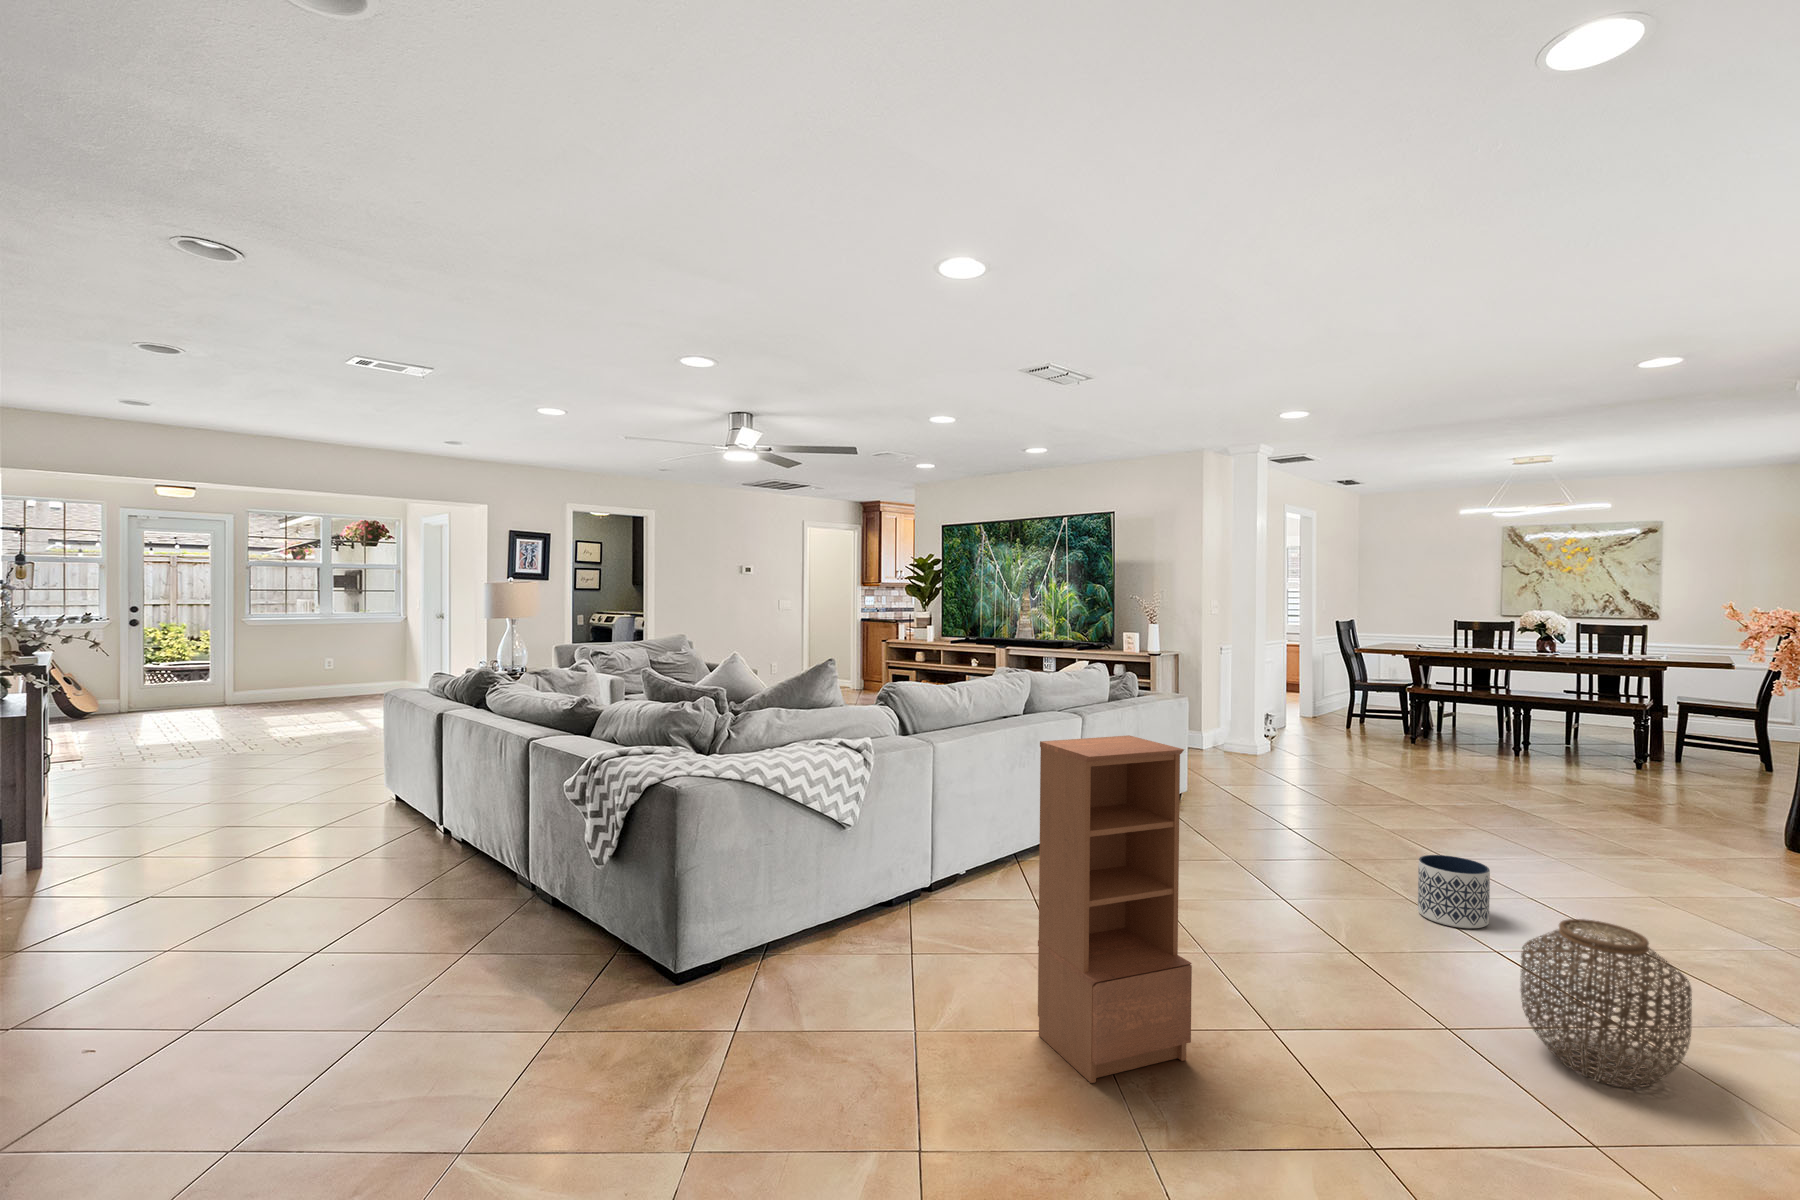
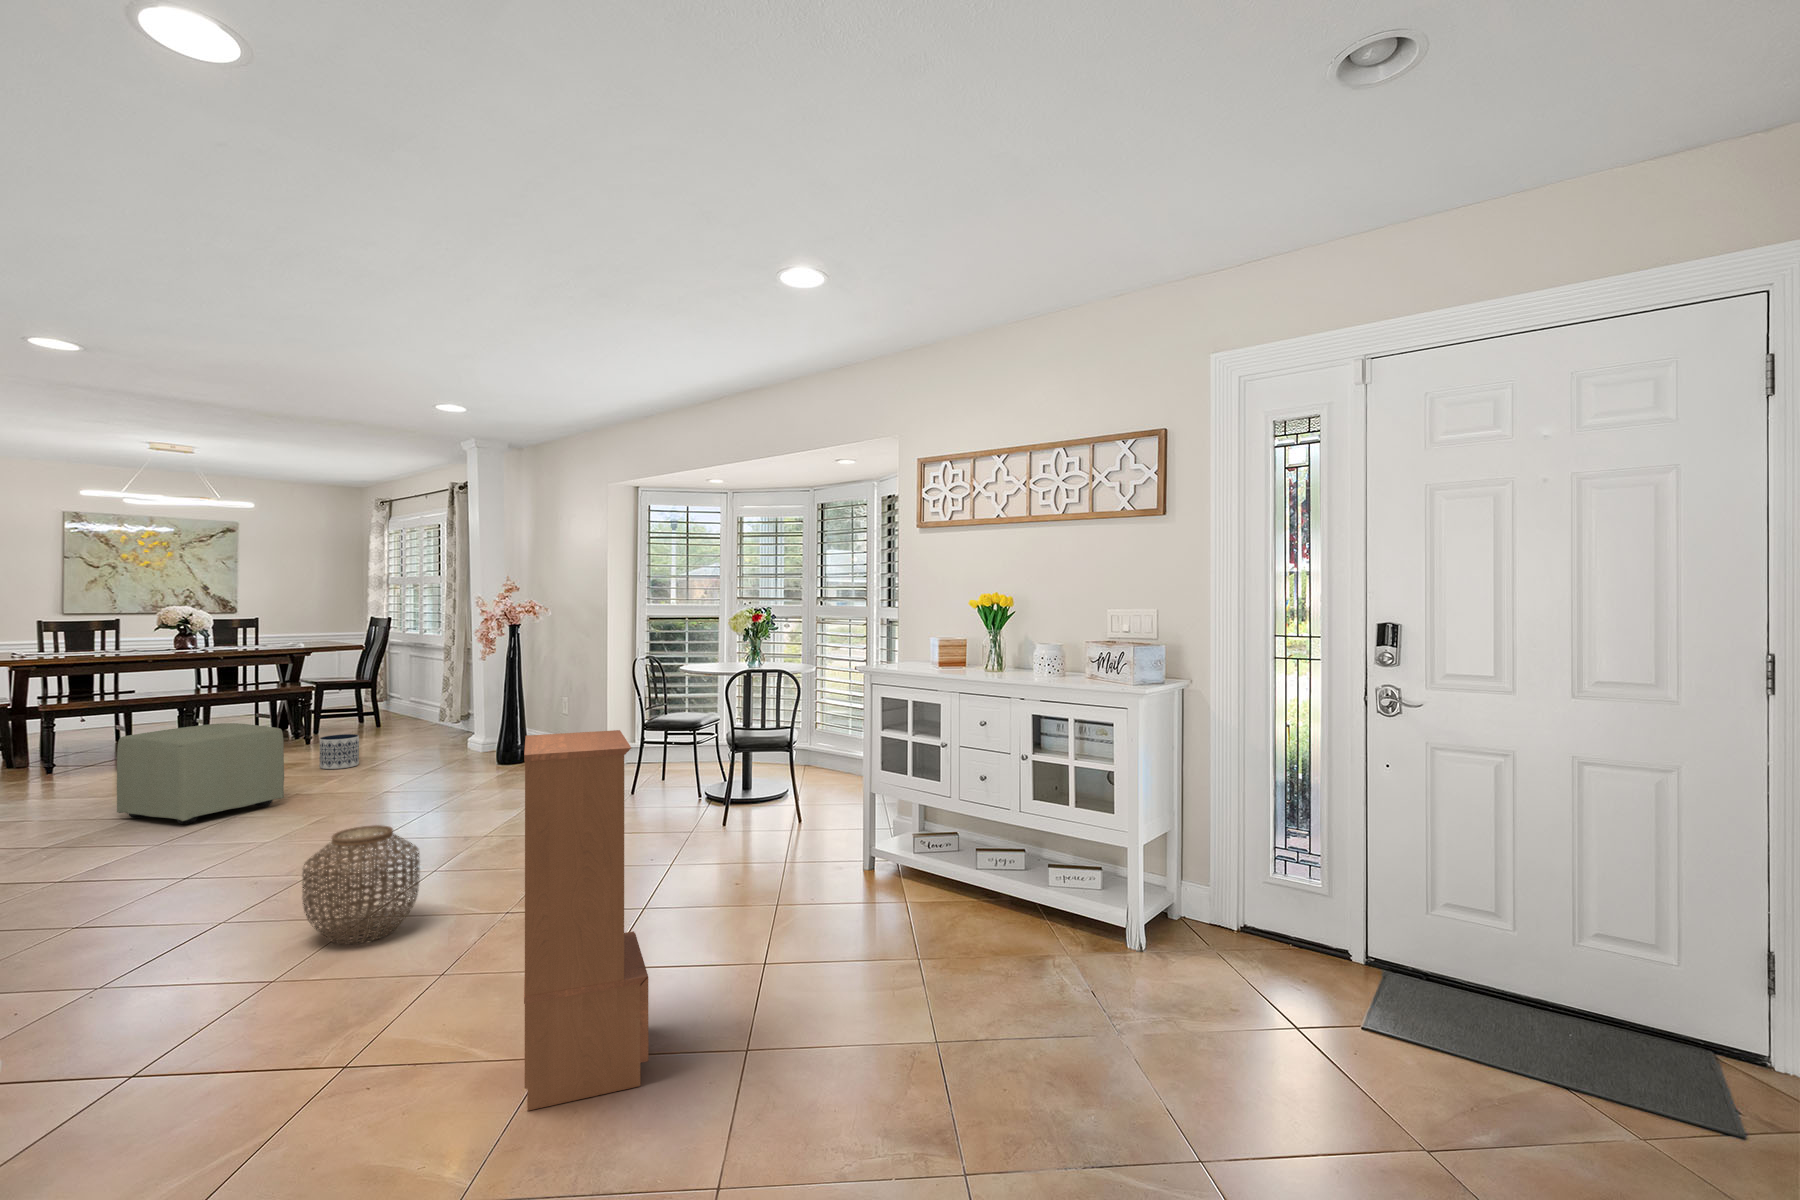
ottoman: none [1354,716,1468,804] -> present [117,723,284,824]
planter: present [1418,855,1490,929] -> present [320,734,359,769]
woven basket: present [1521,919,1692,1088] -> present [302,825,420,944]

